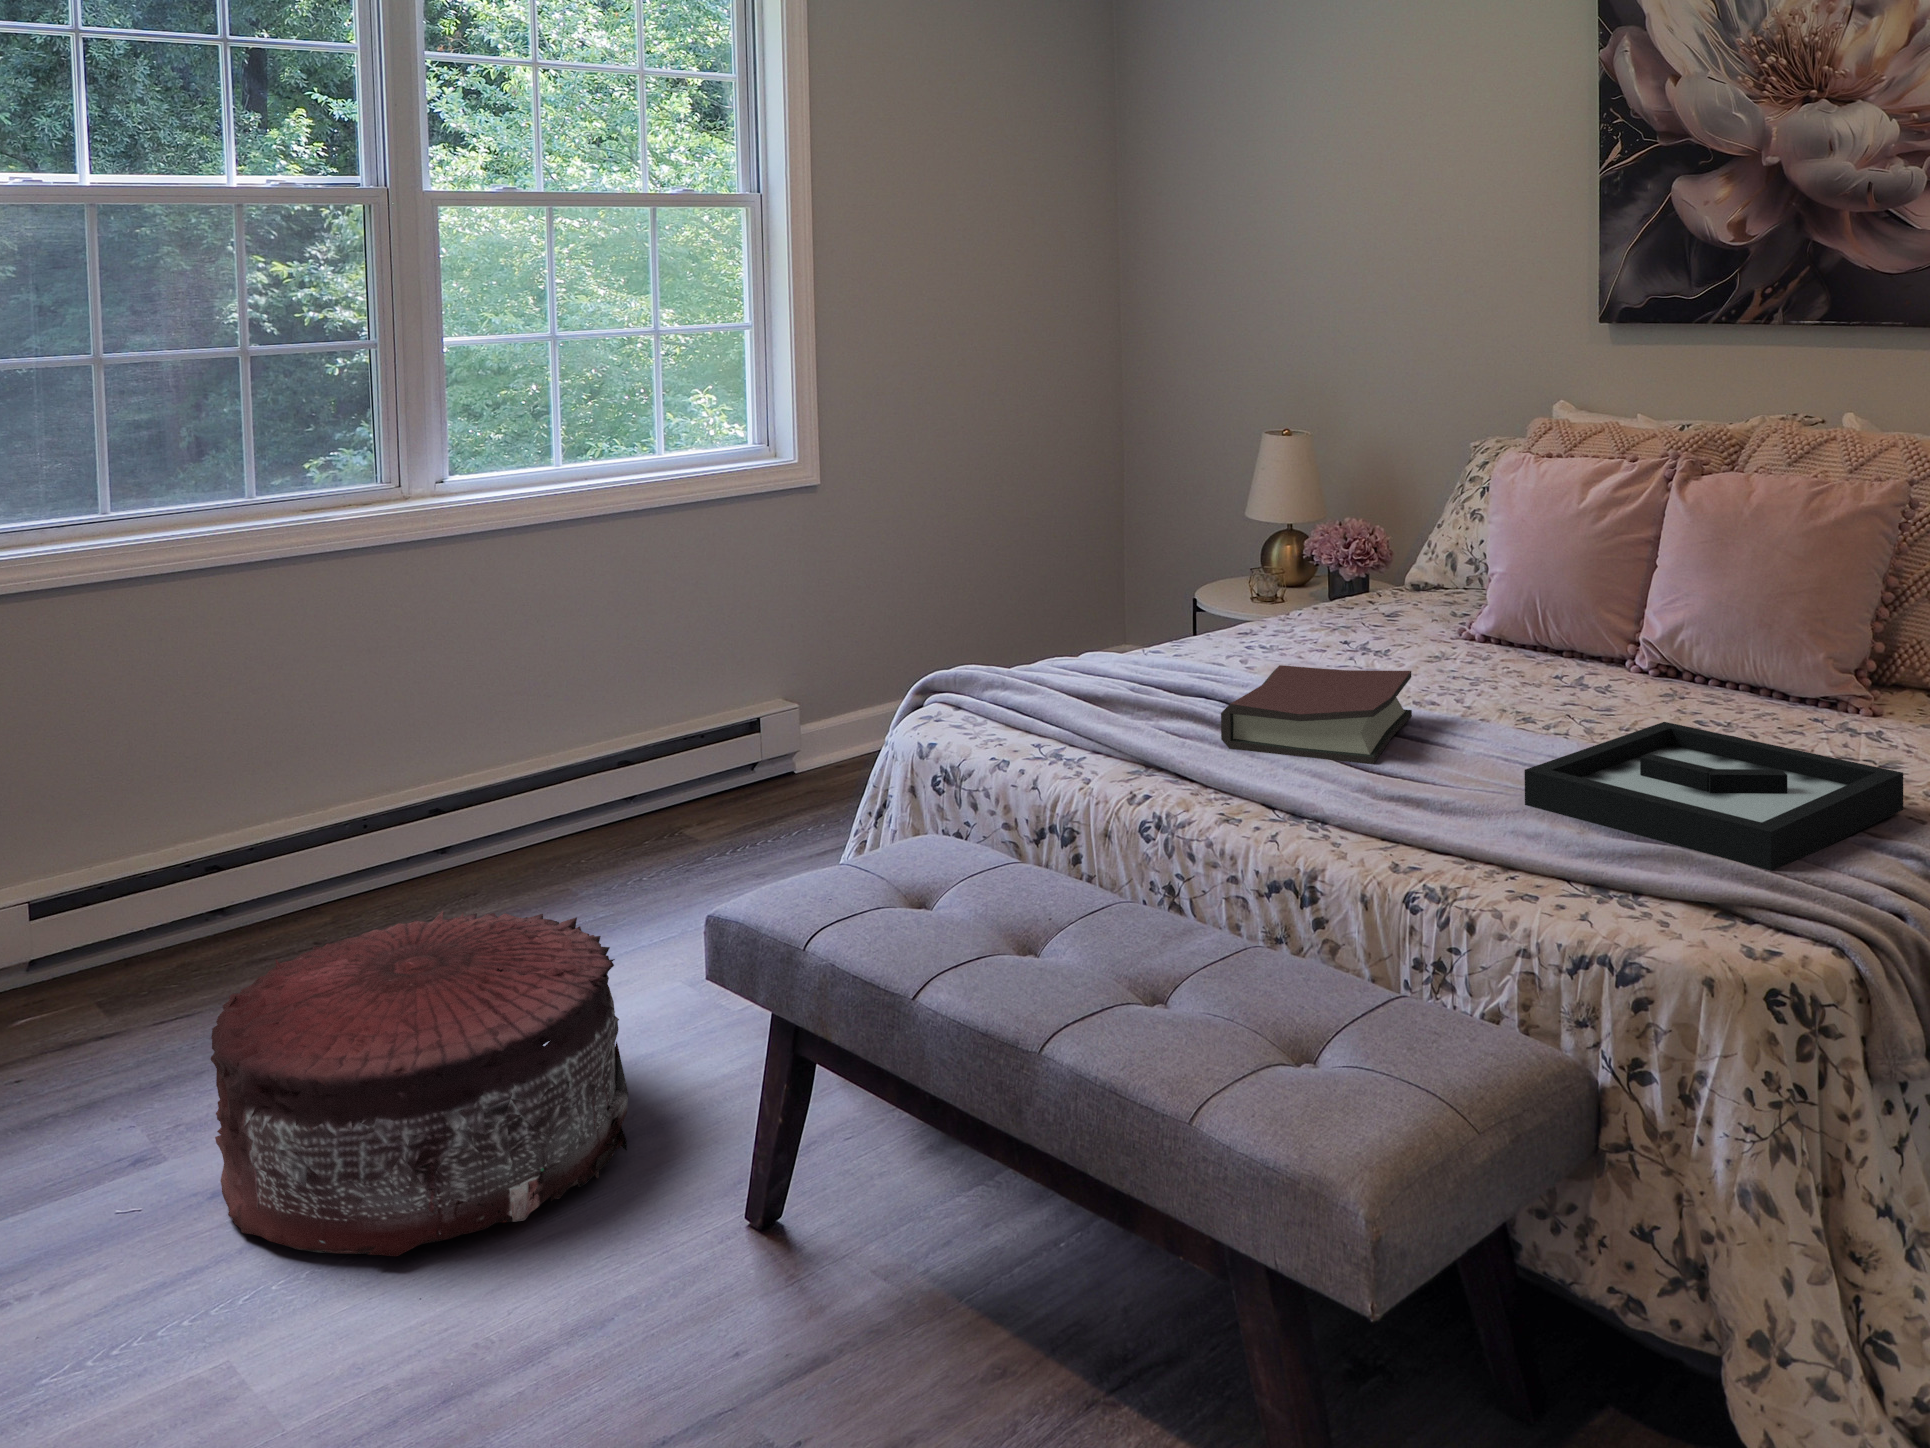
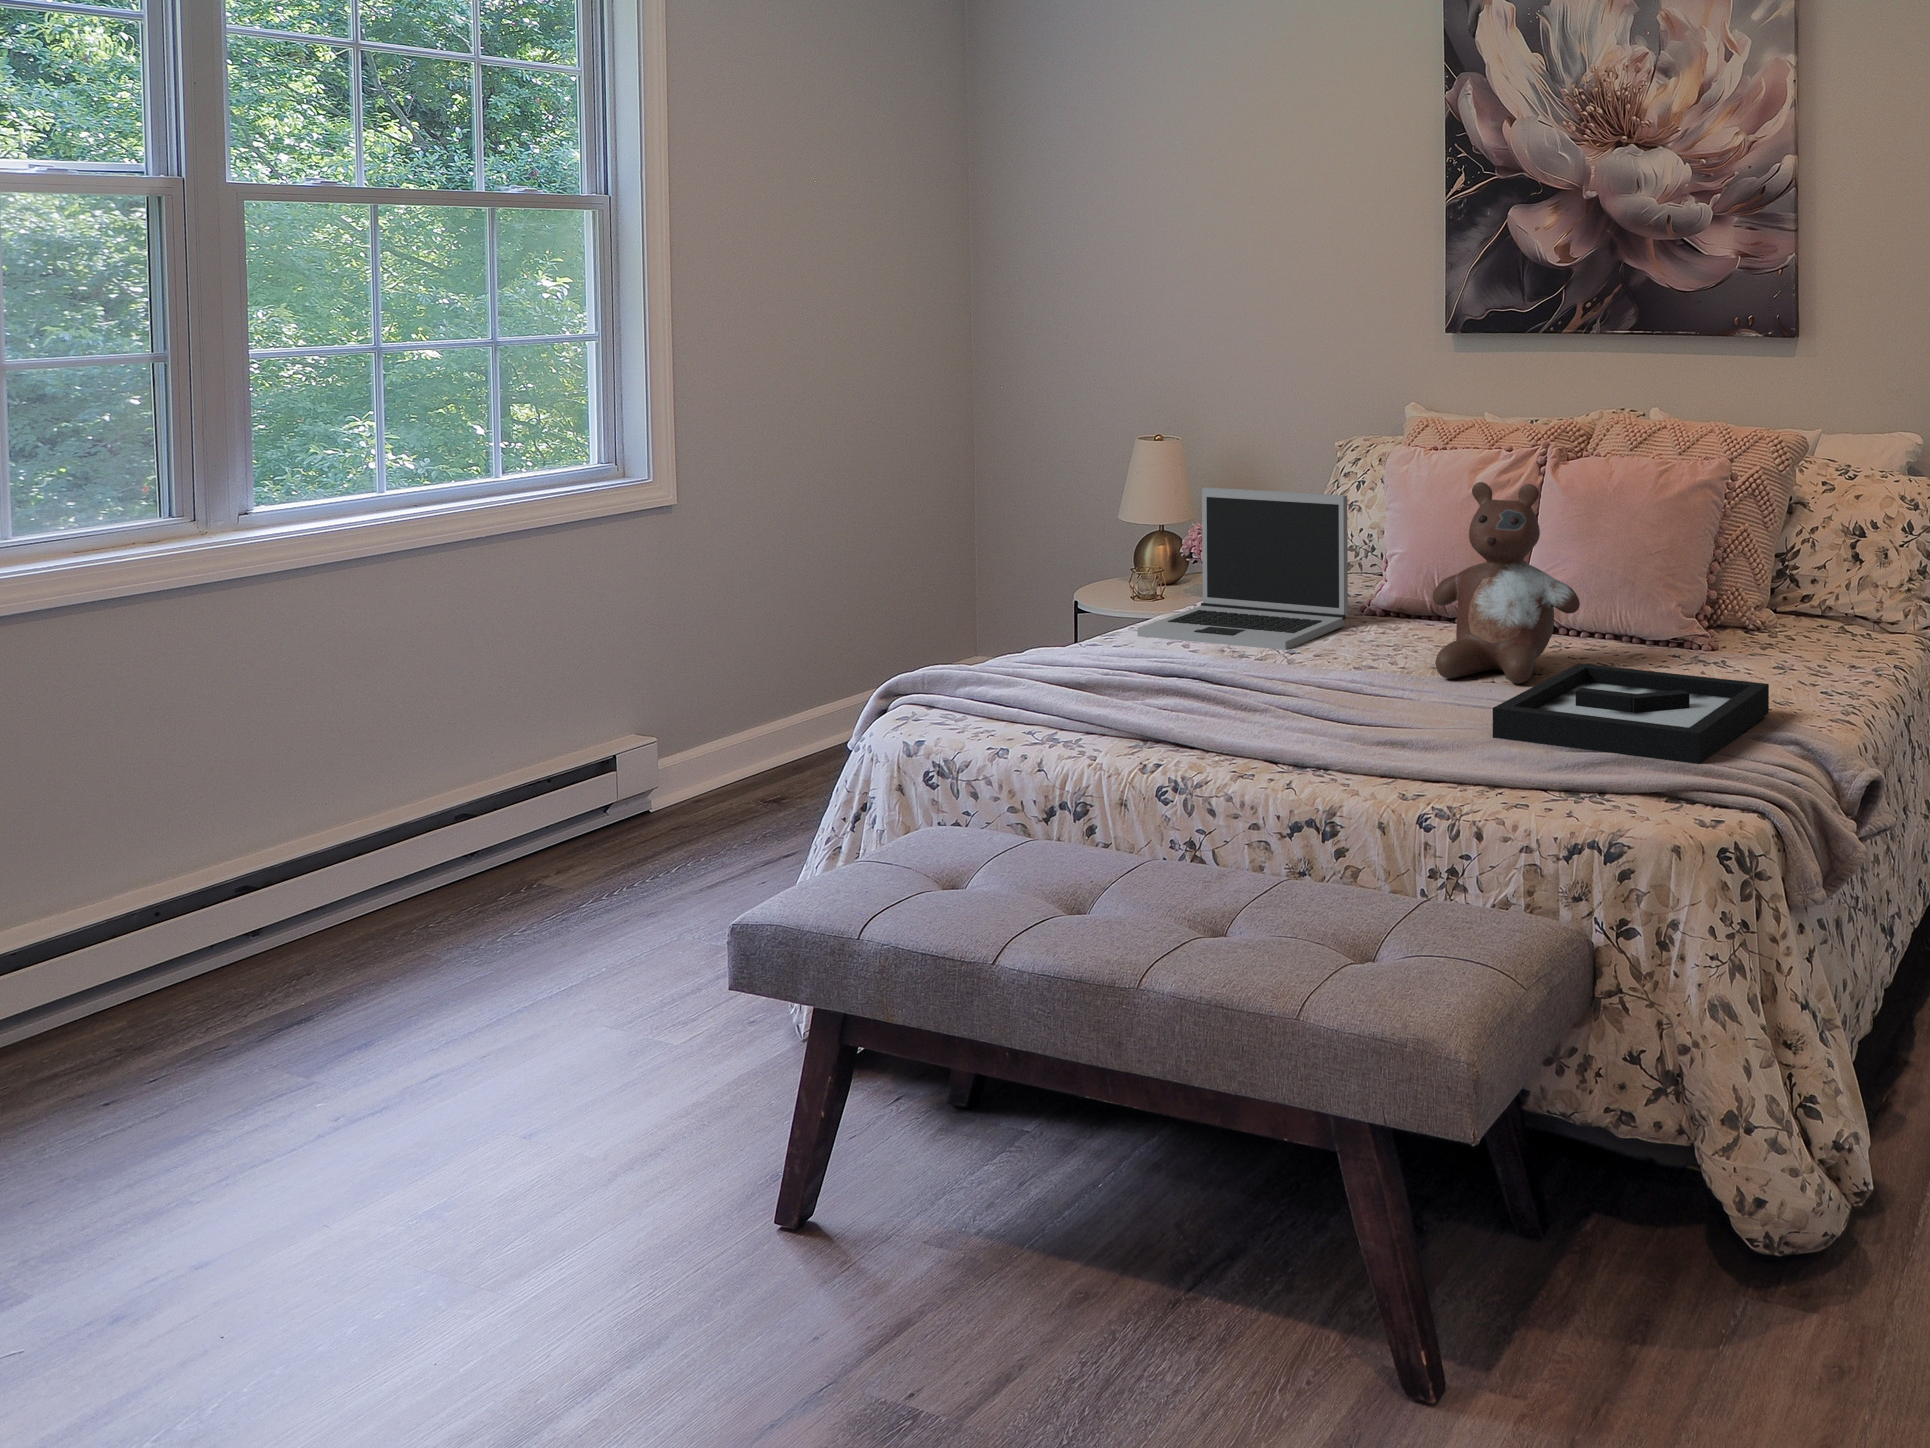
laptop: none [1207,488,1440,673] -> present [1137,487,1348,650]
stuffed bear: none [1500,497,1683,738] -> present [1433,482,1580,684]
hardback book: present [1221,665,1412,764] -> none [1213,640,1362,720]
pouf: present [211,911,628,1256] -> none [123,960,628,1345]

